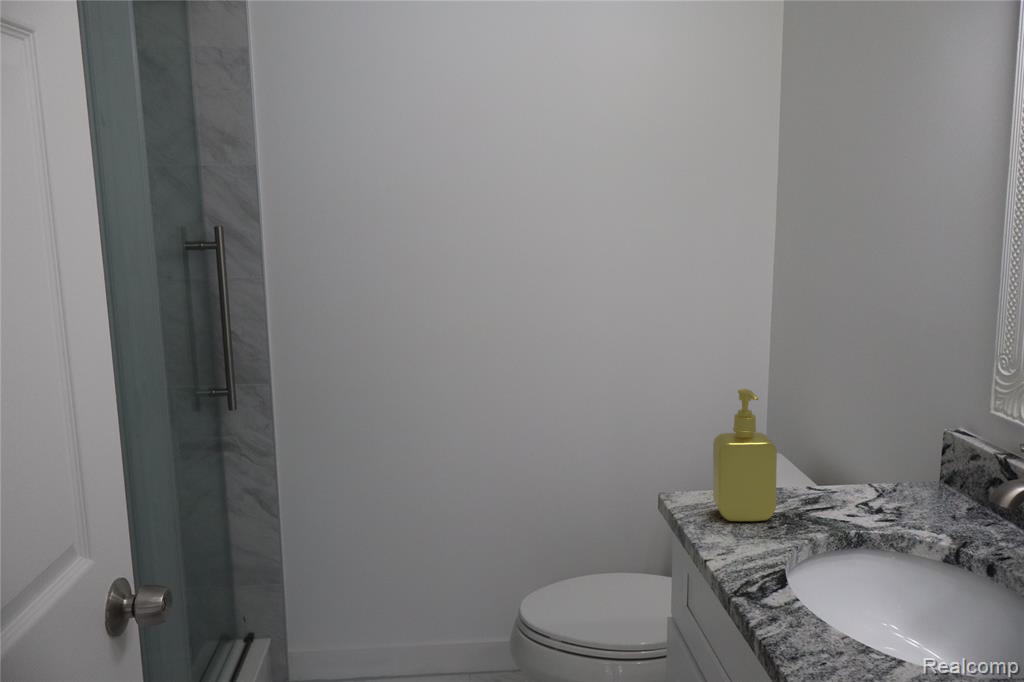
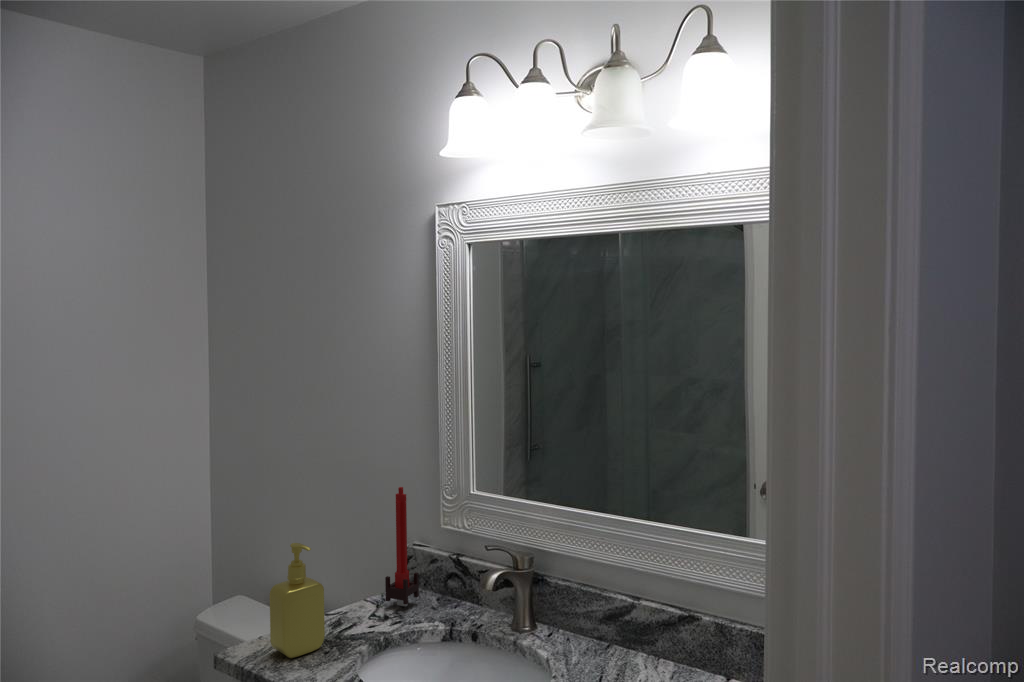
candle: none [888,345,940,506] -> present [385,487,419,606]

